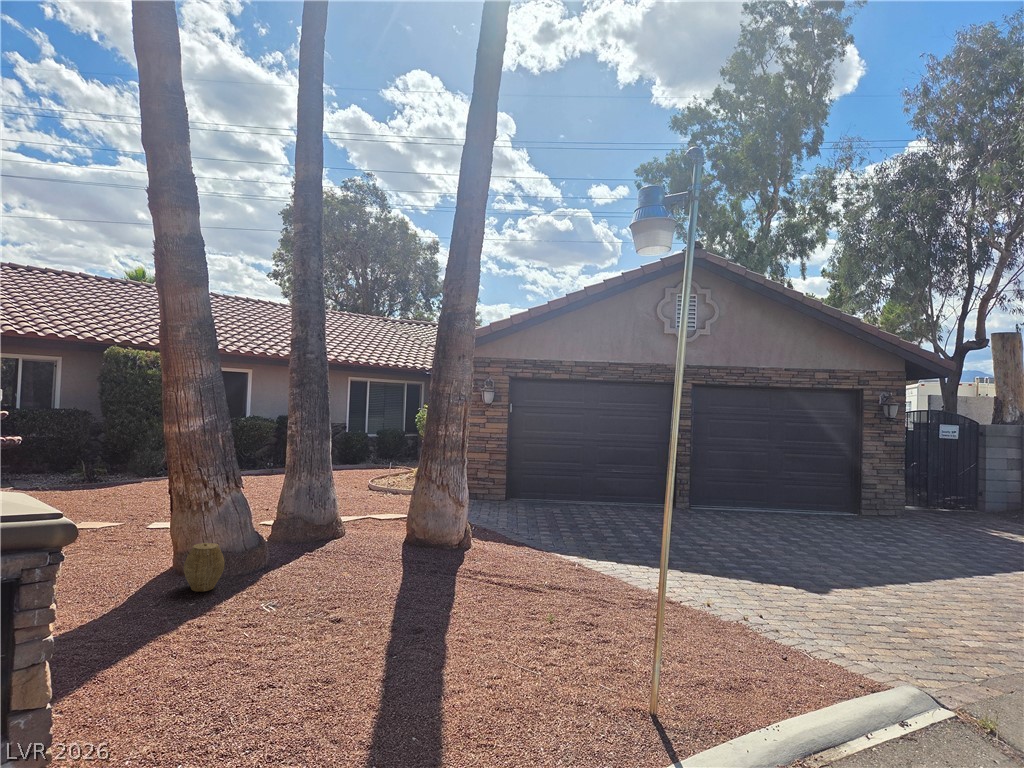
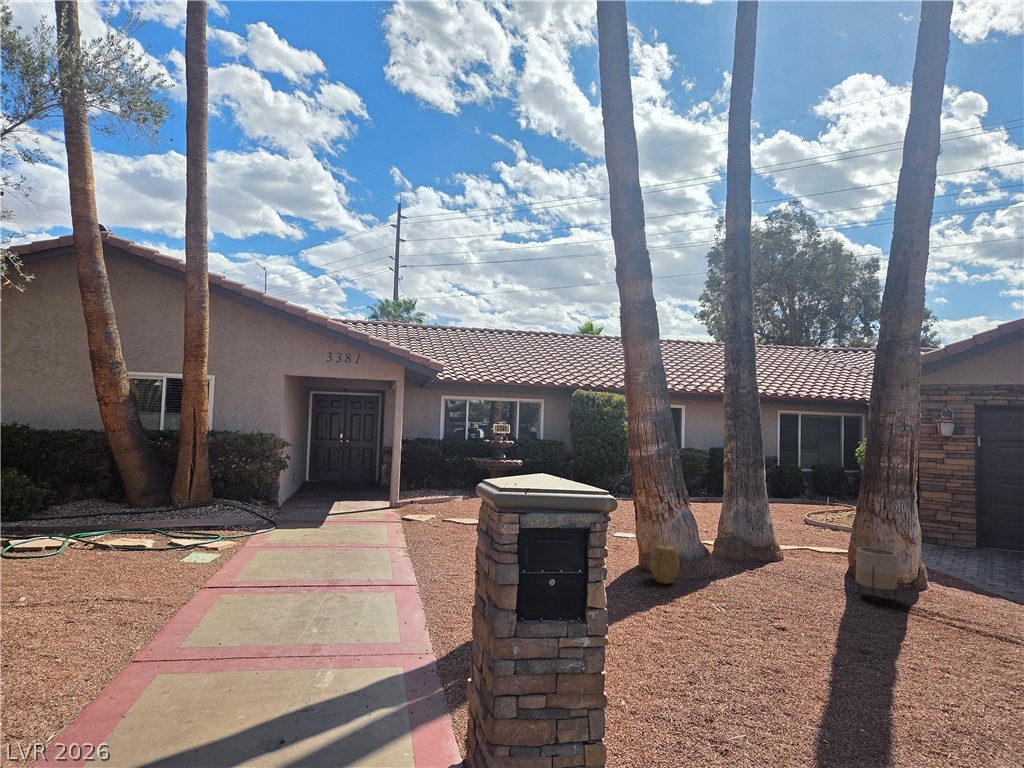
planter: none [414,514,451,569] -> present [856,547,897,603]

